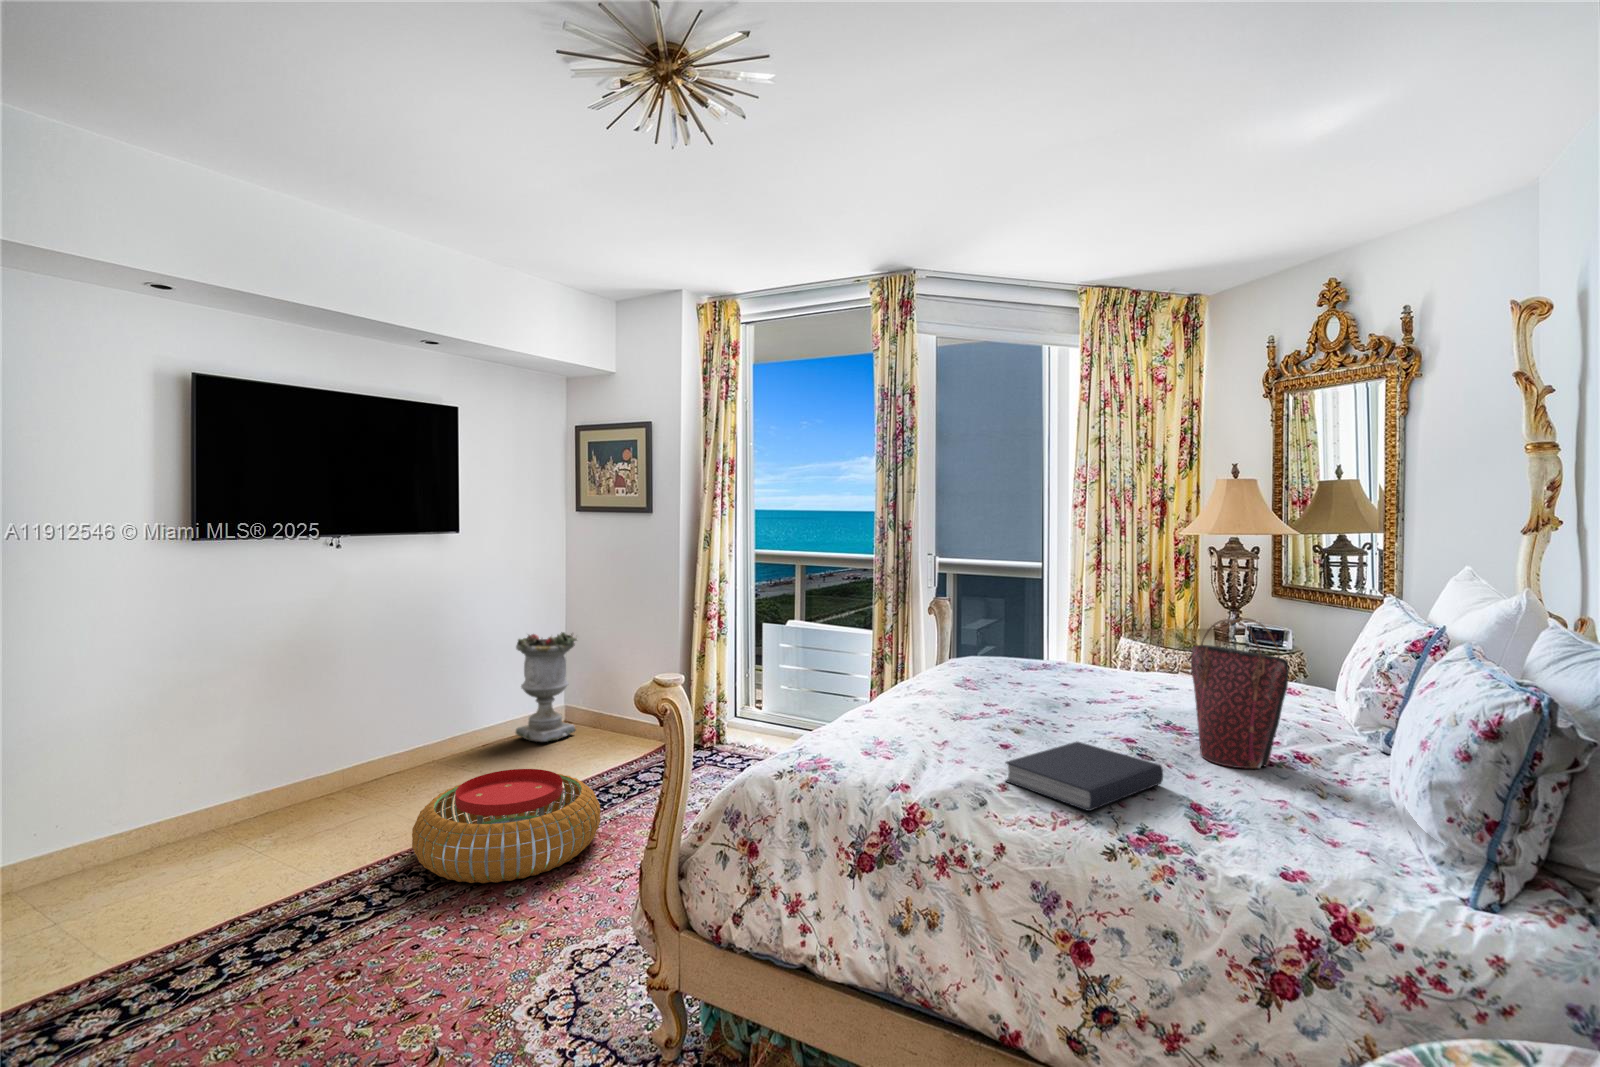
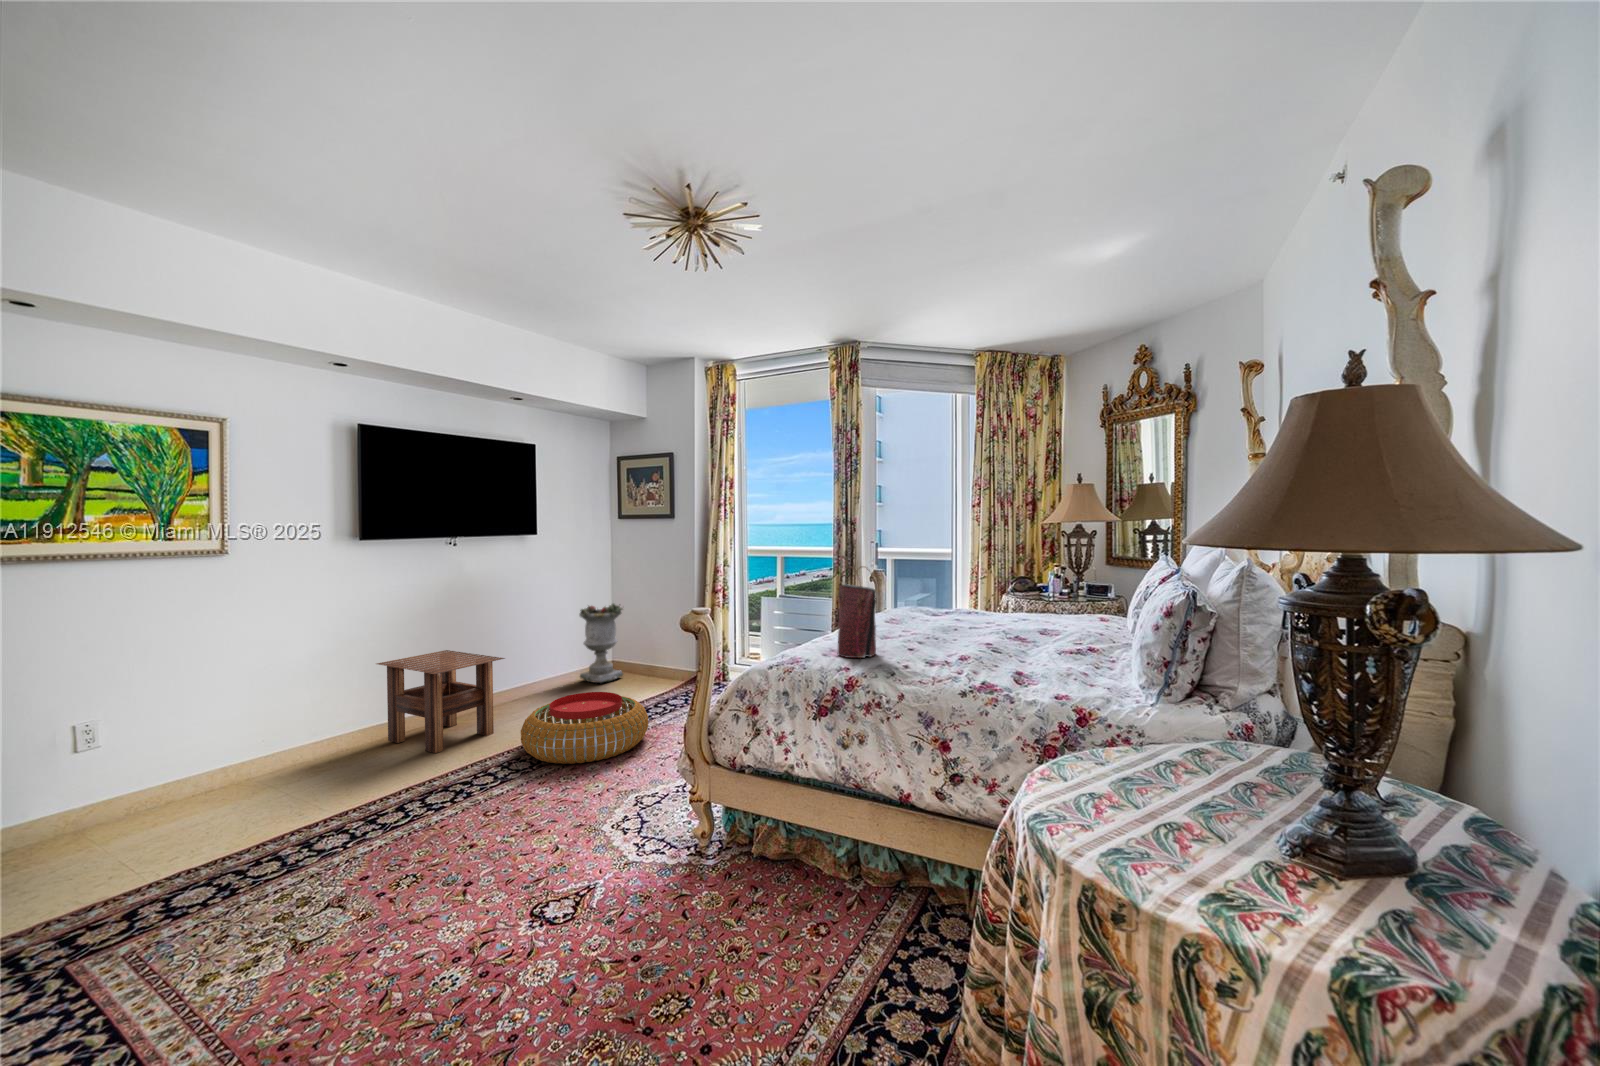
handbag: present [1191,618,1289,769] -> present [838,567,877,658]
side table: none [212,699,400,856] -> present [377,650,505,753]
book: present [1005,741,1163,811] -> none [907,642,1001,674]

